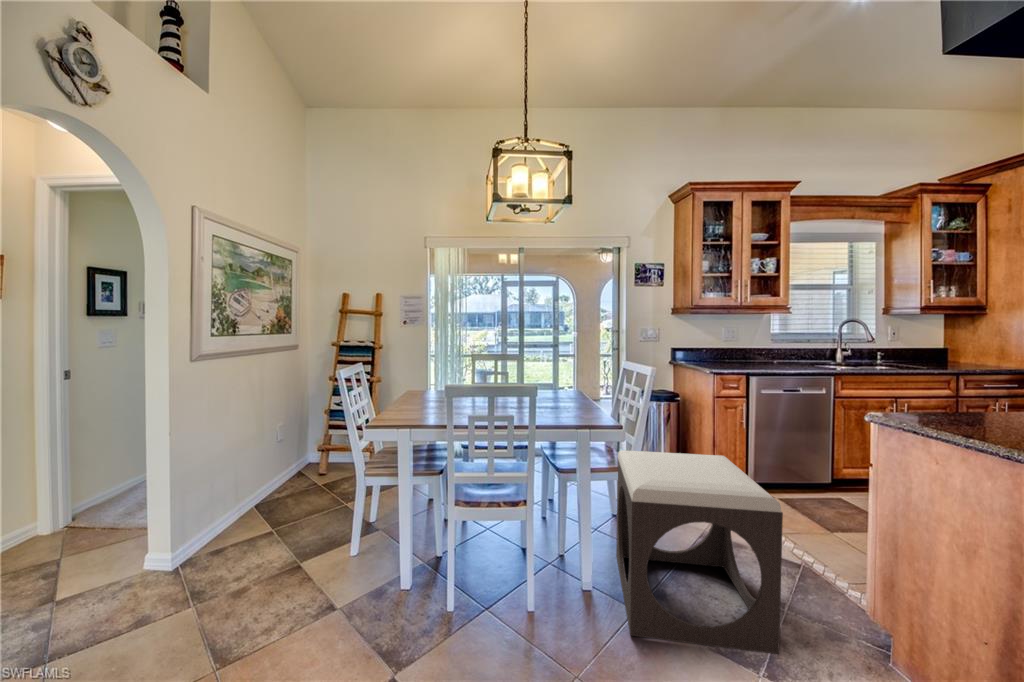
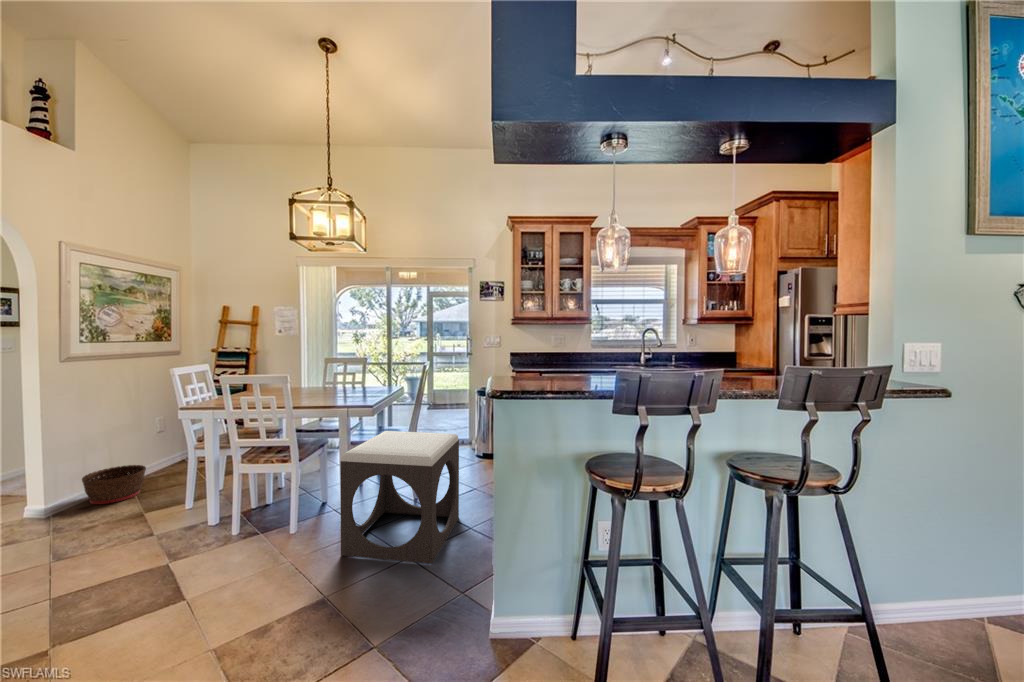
basket: none [220,486,289,540] -> present [82,465,146,504]

